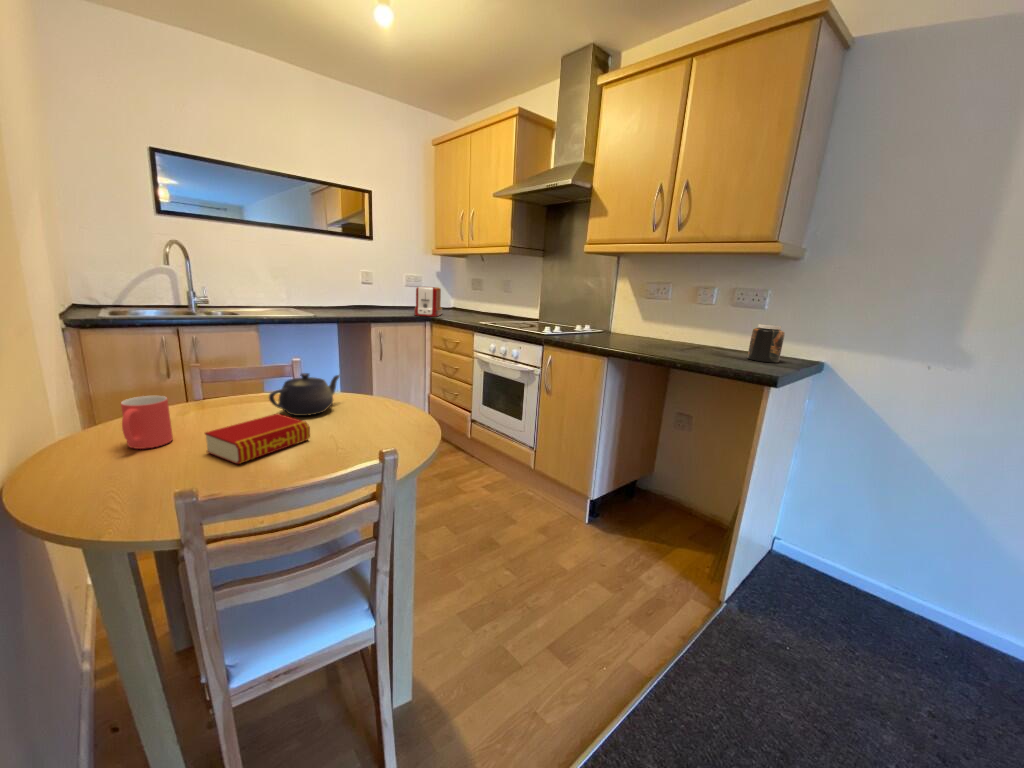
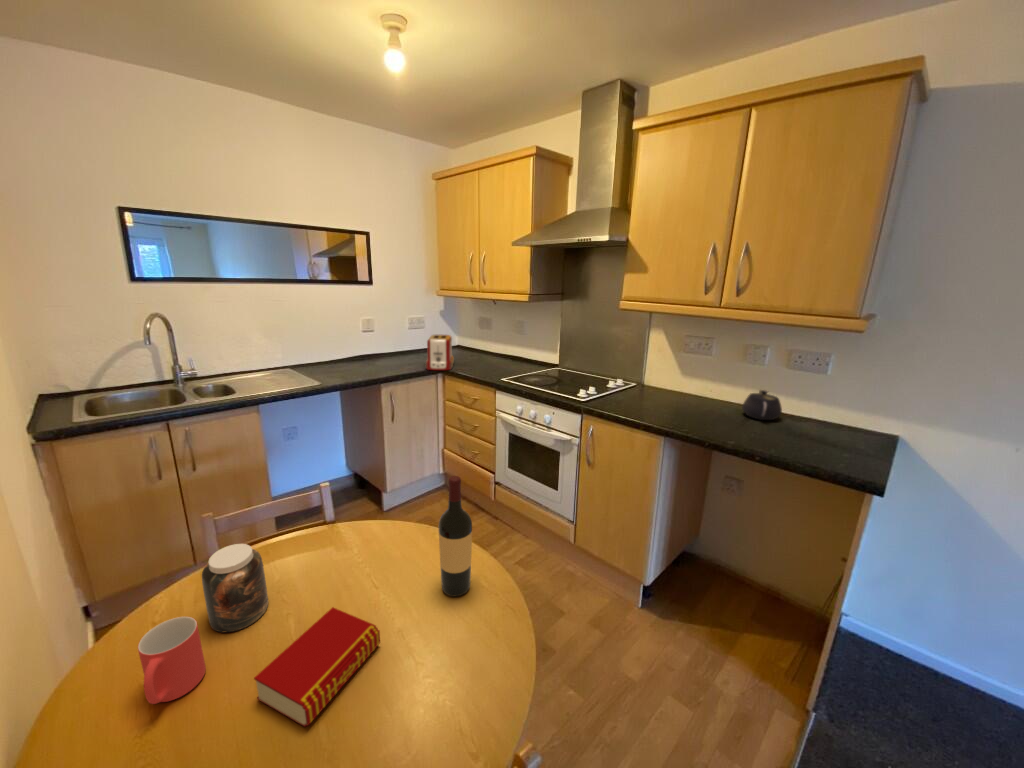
wine bottle: none [370,321,398,425] -> present [438,476,472,596]
jar: present [747,324,785,363] -> present [202,544,268,633]
teapot: present [269,373,340,416] -> present [742,390,782,420]

